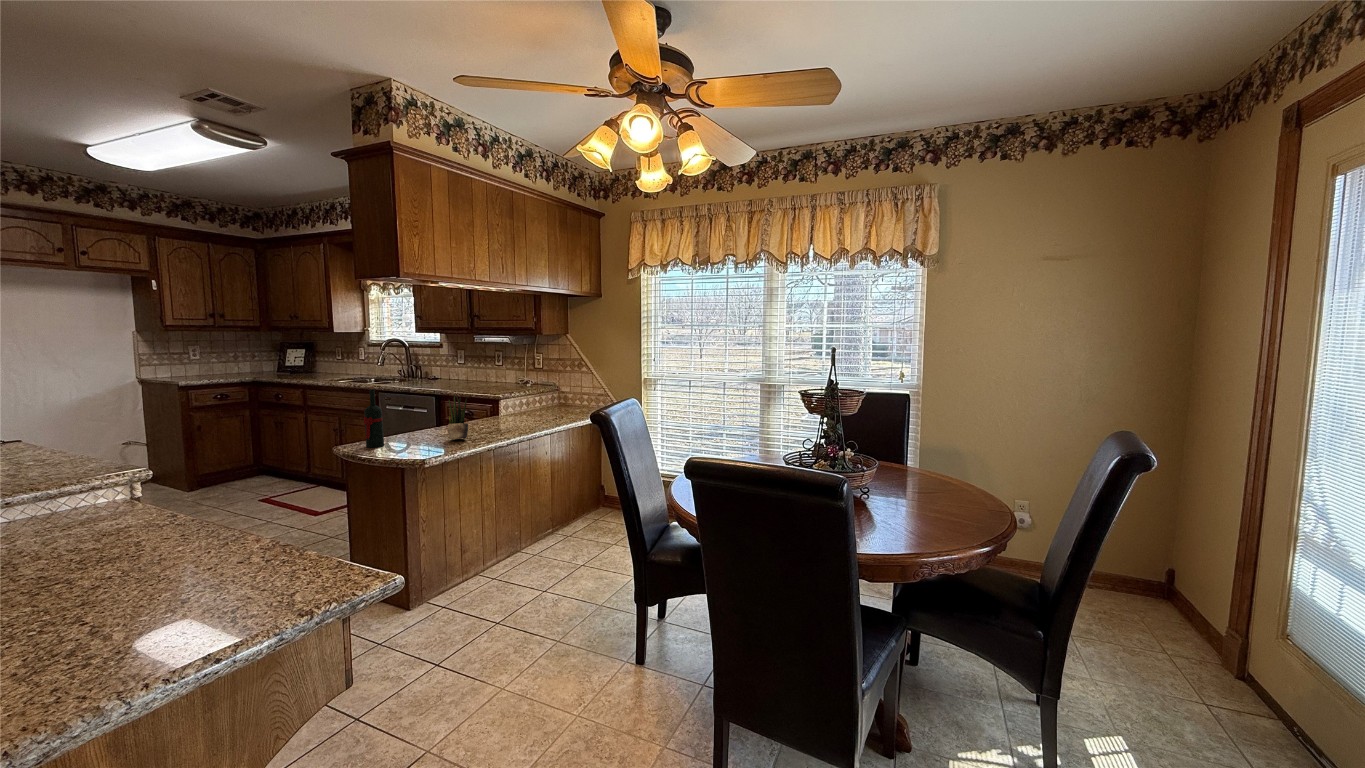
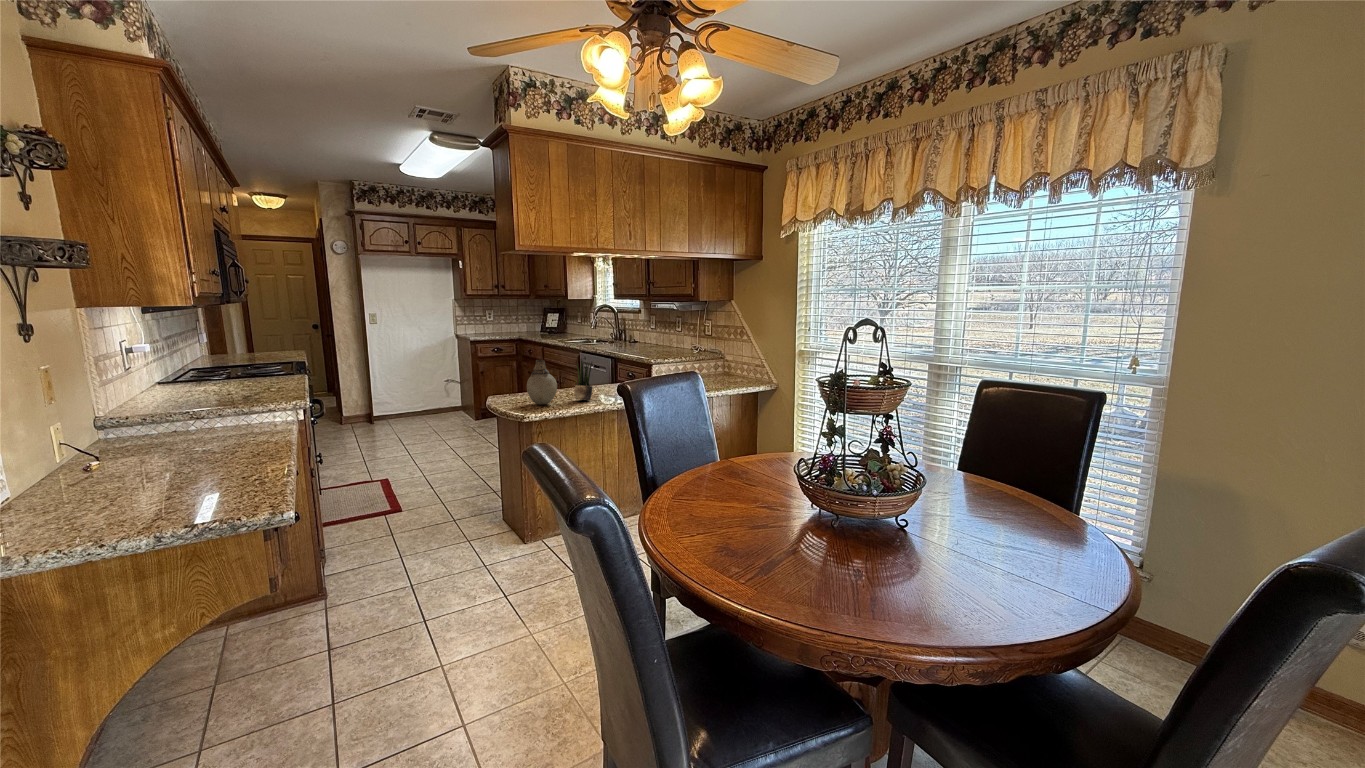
wine bottle: present [364,386,384,448] -> none [507,348,524,401]
vase: none [398,398,435,448] -> present [527,360,557,405]

